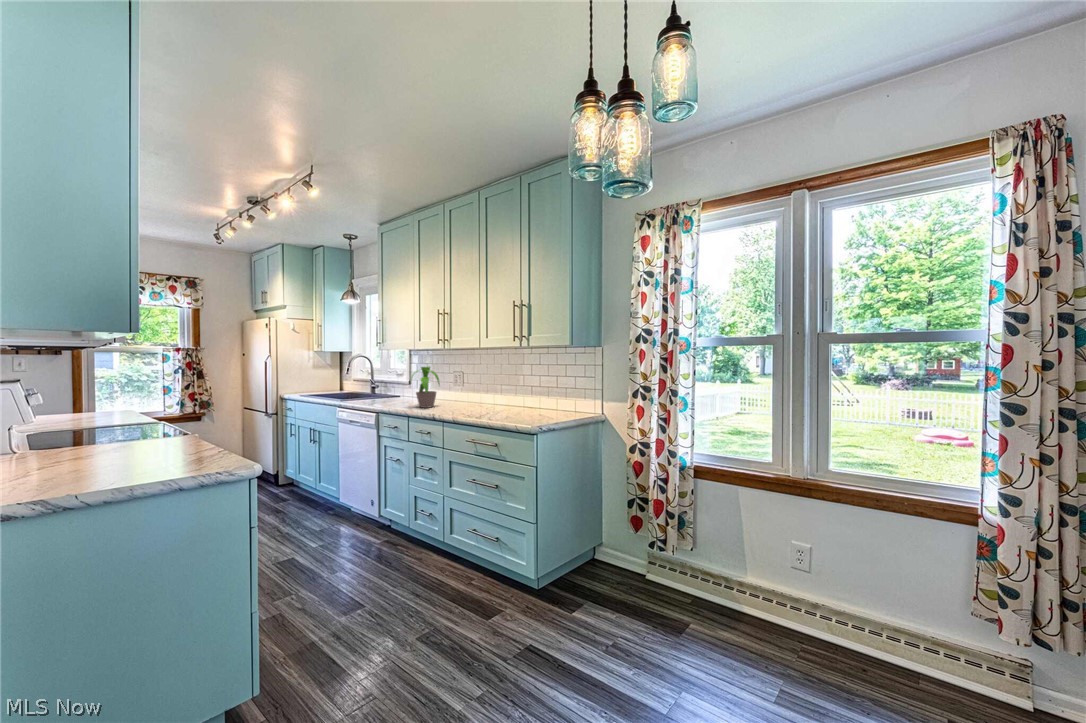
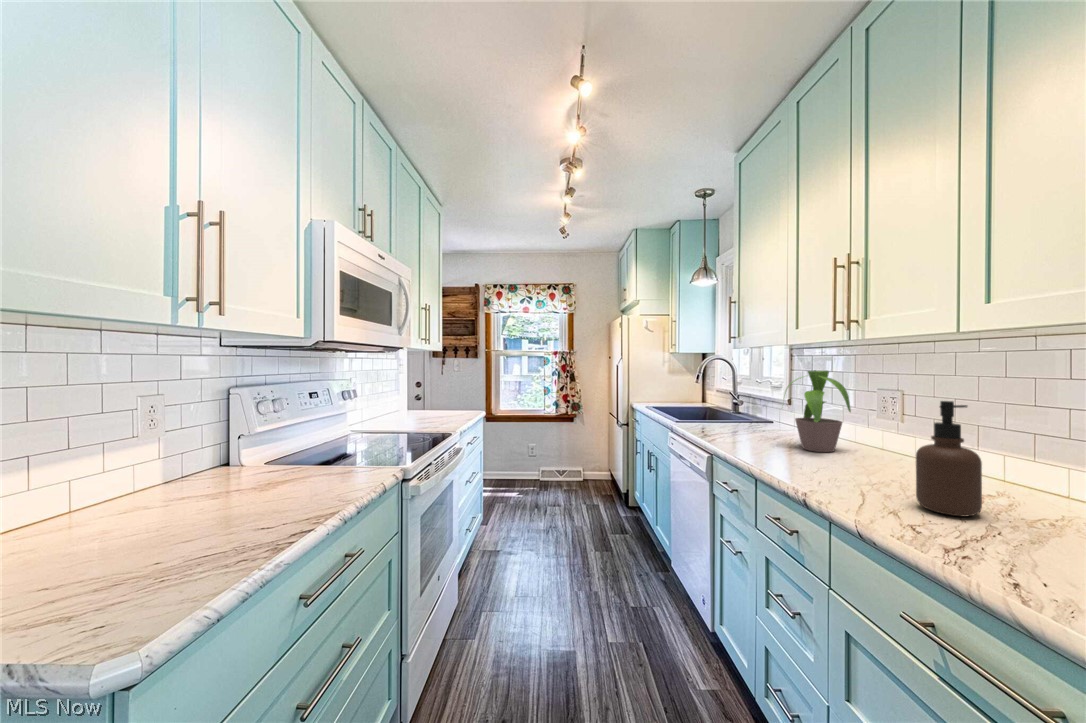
soap dispenser: none [461,379,478,419] -> present [916,401,982,517]

